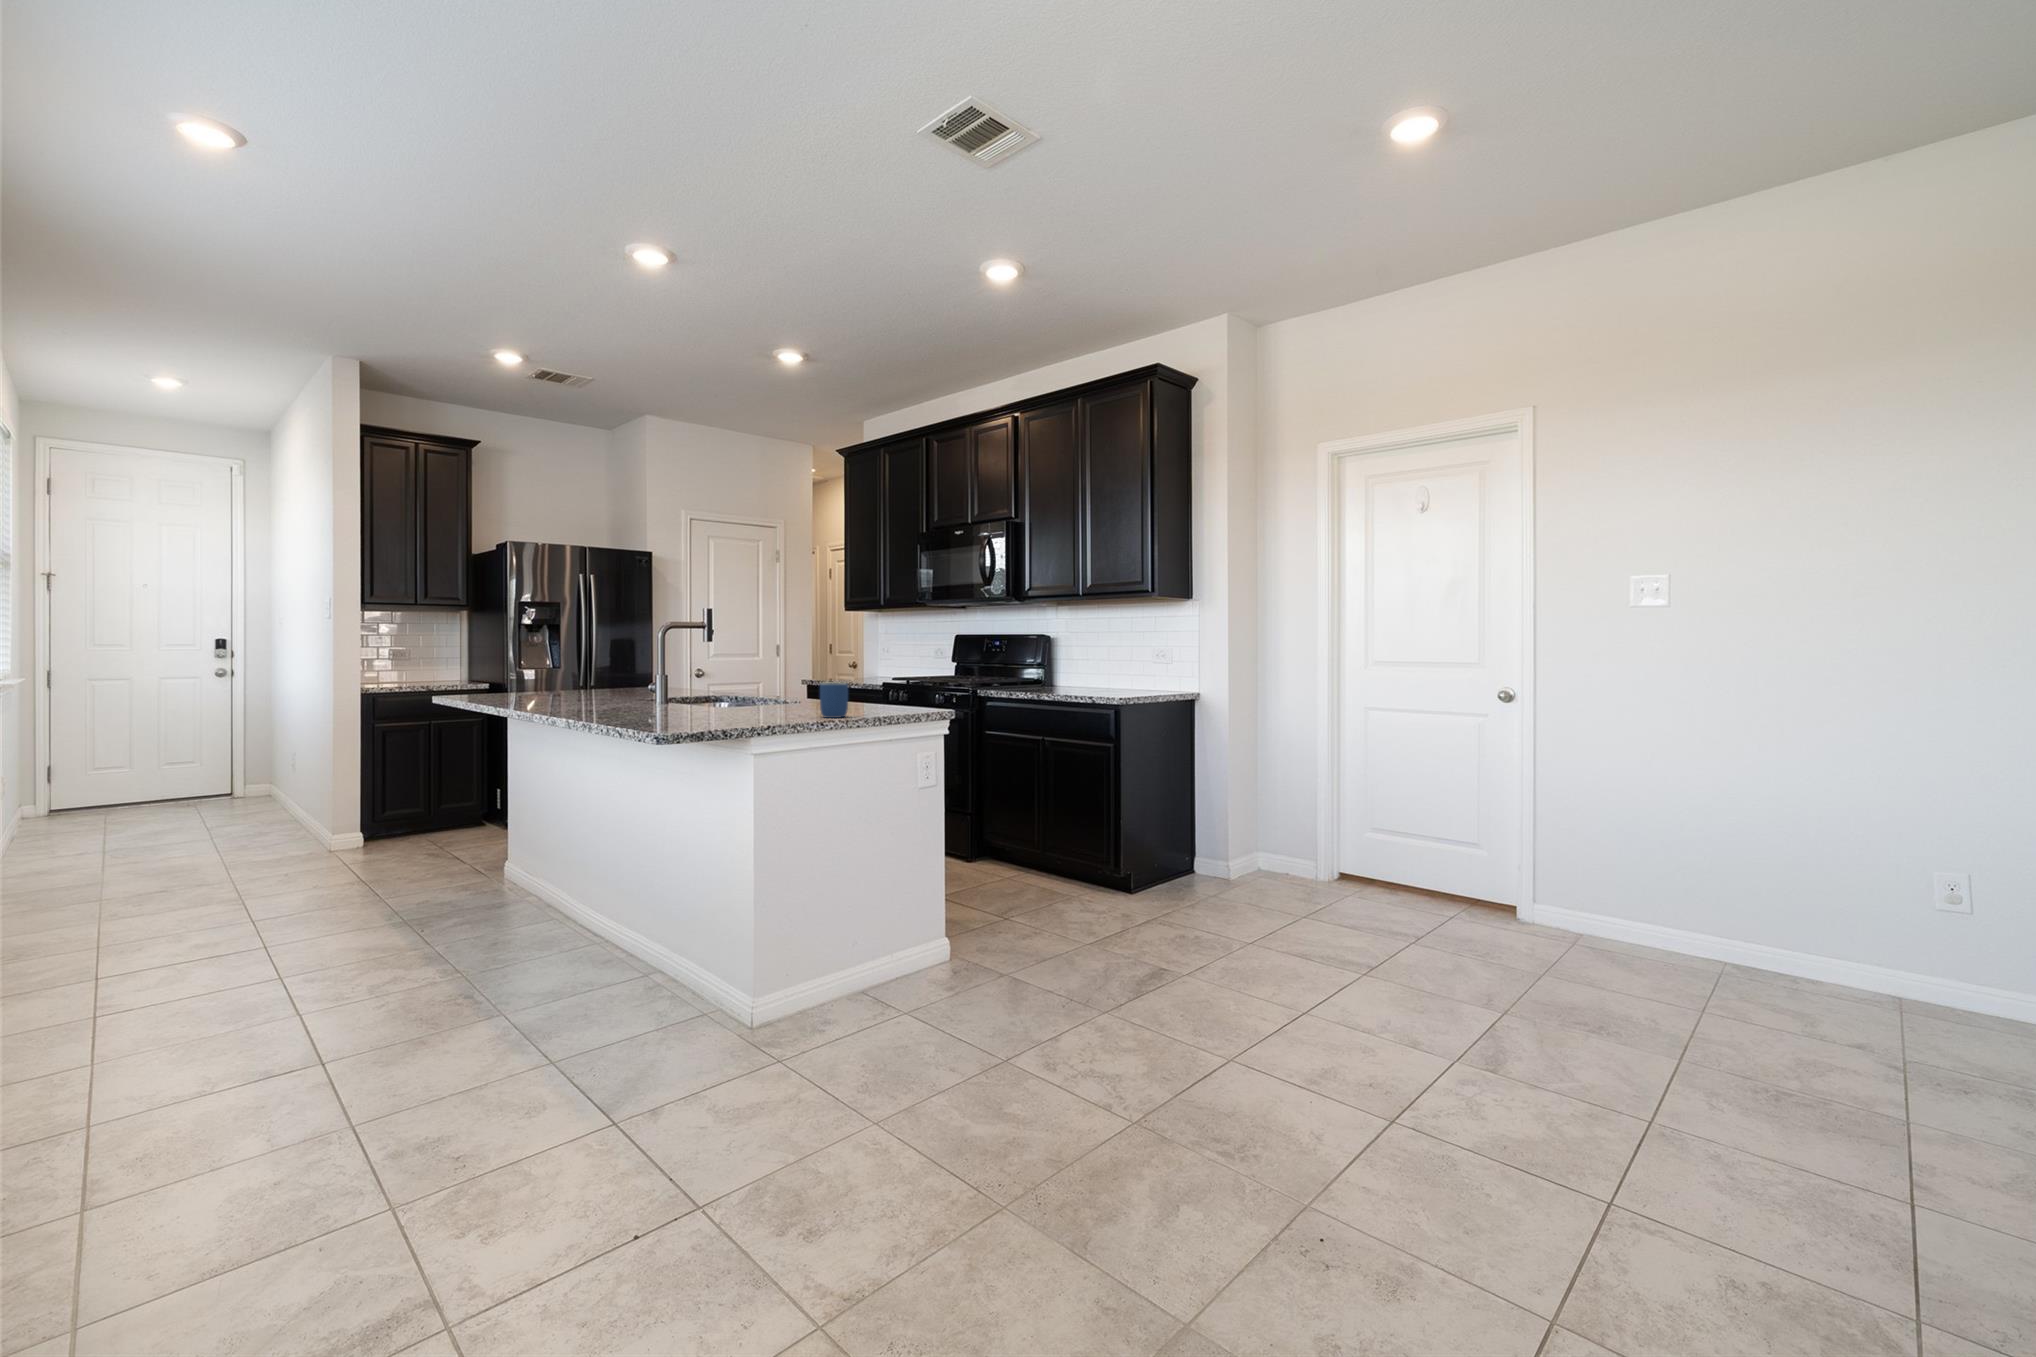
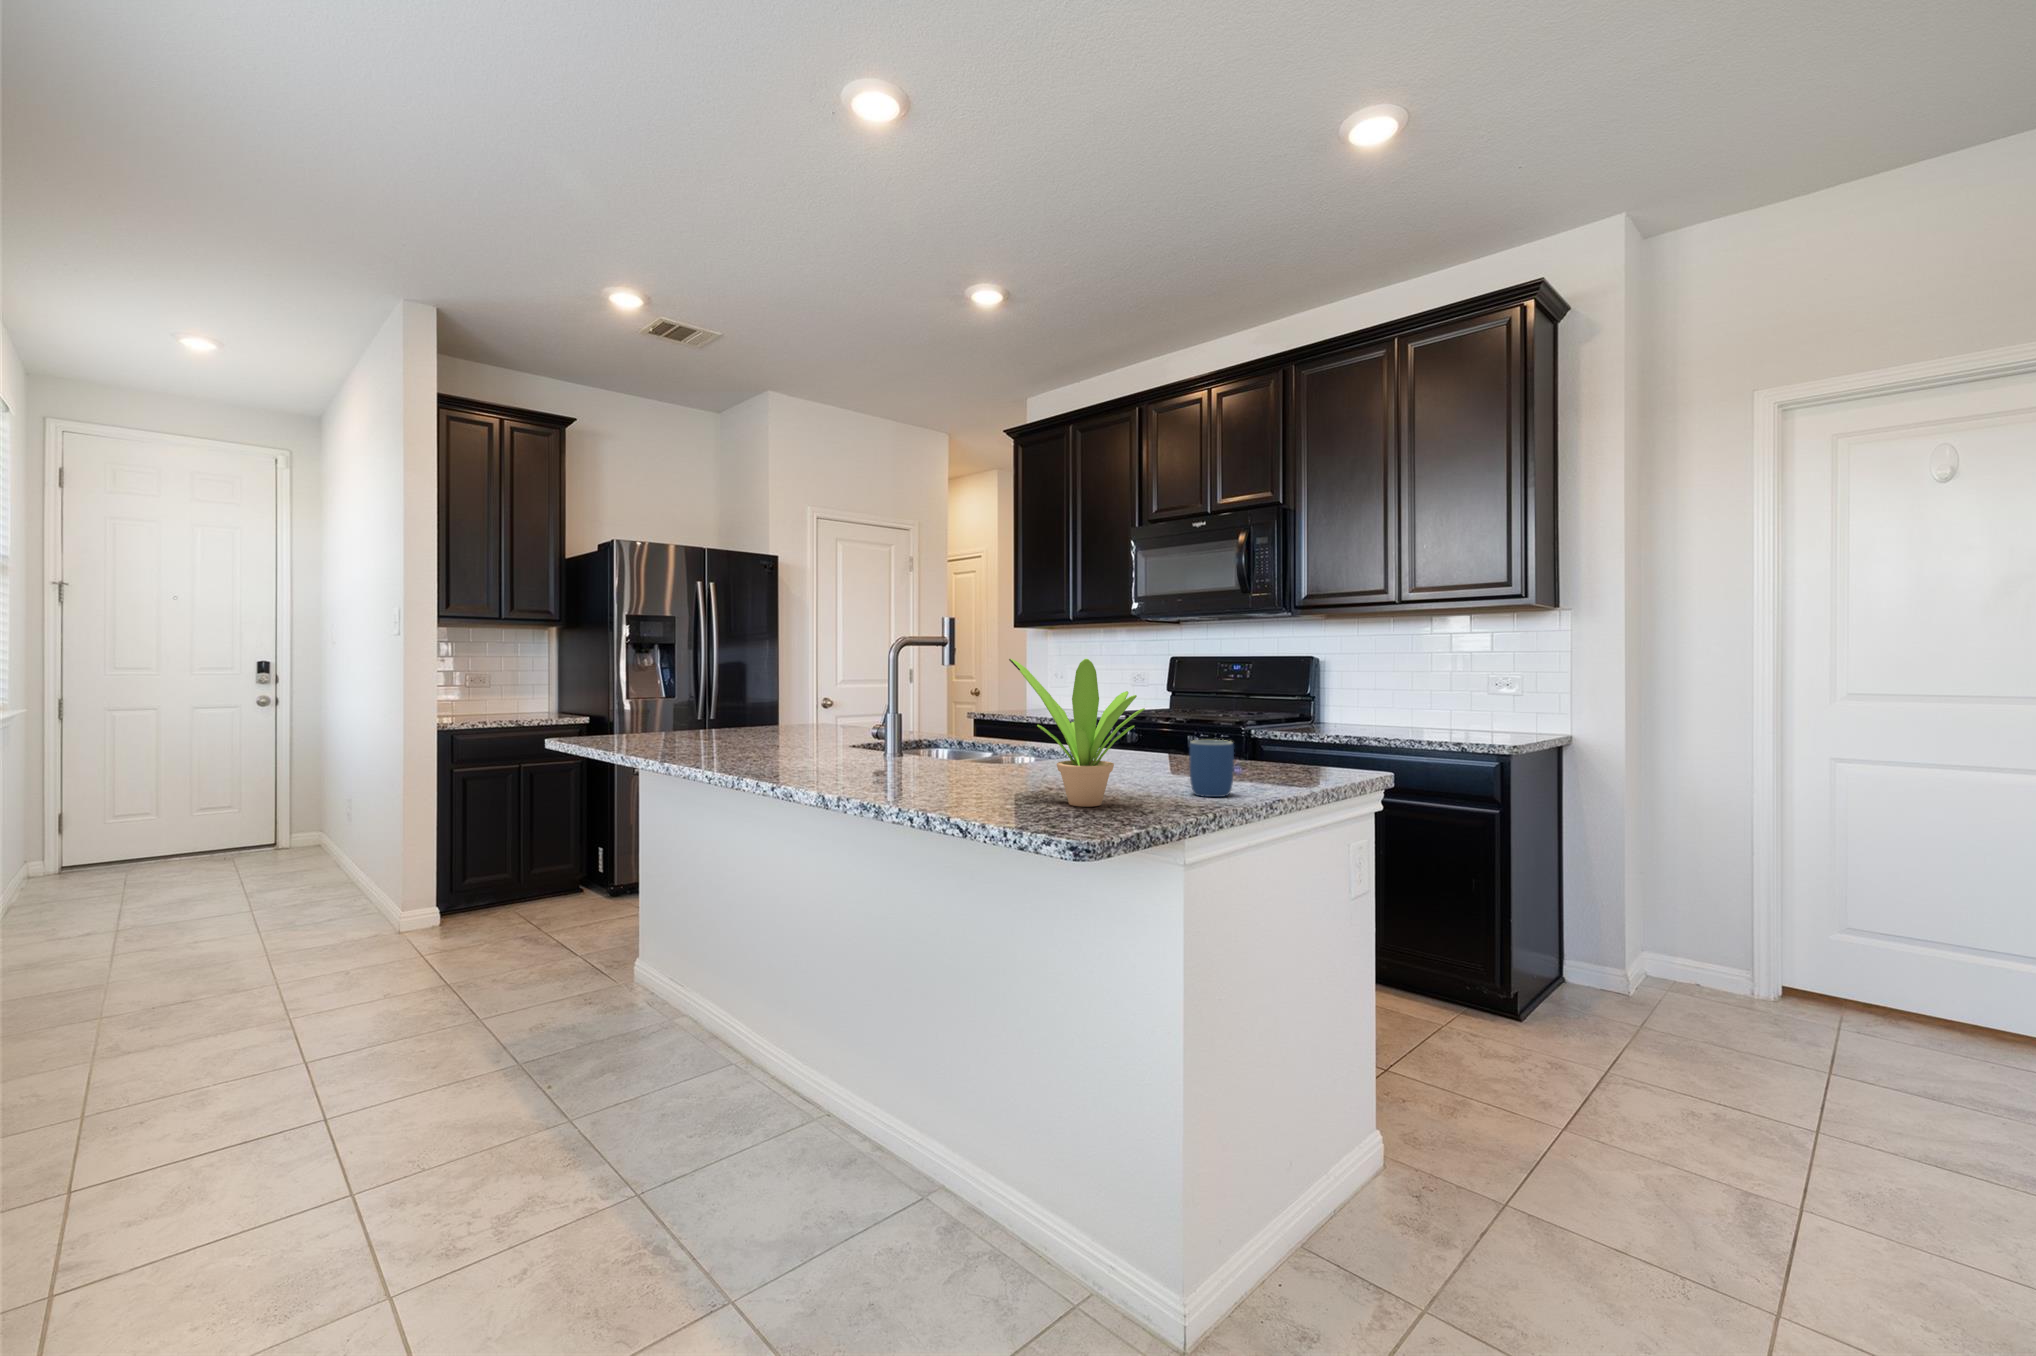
potted plant: none [691,627,771,720] -> present [1009,659,1145,807]

